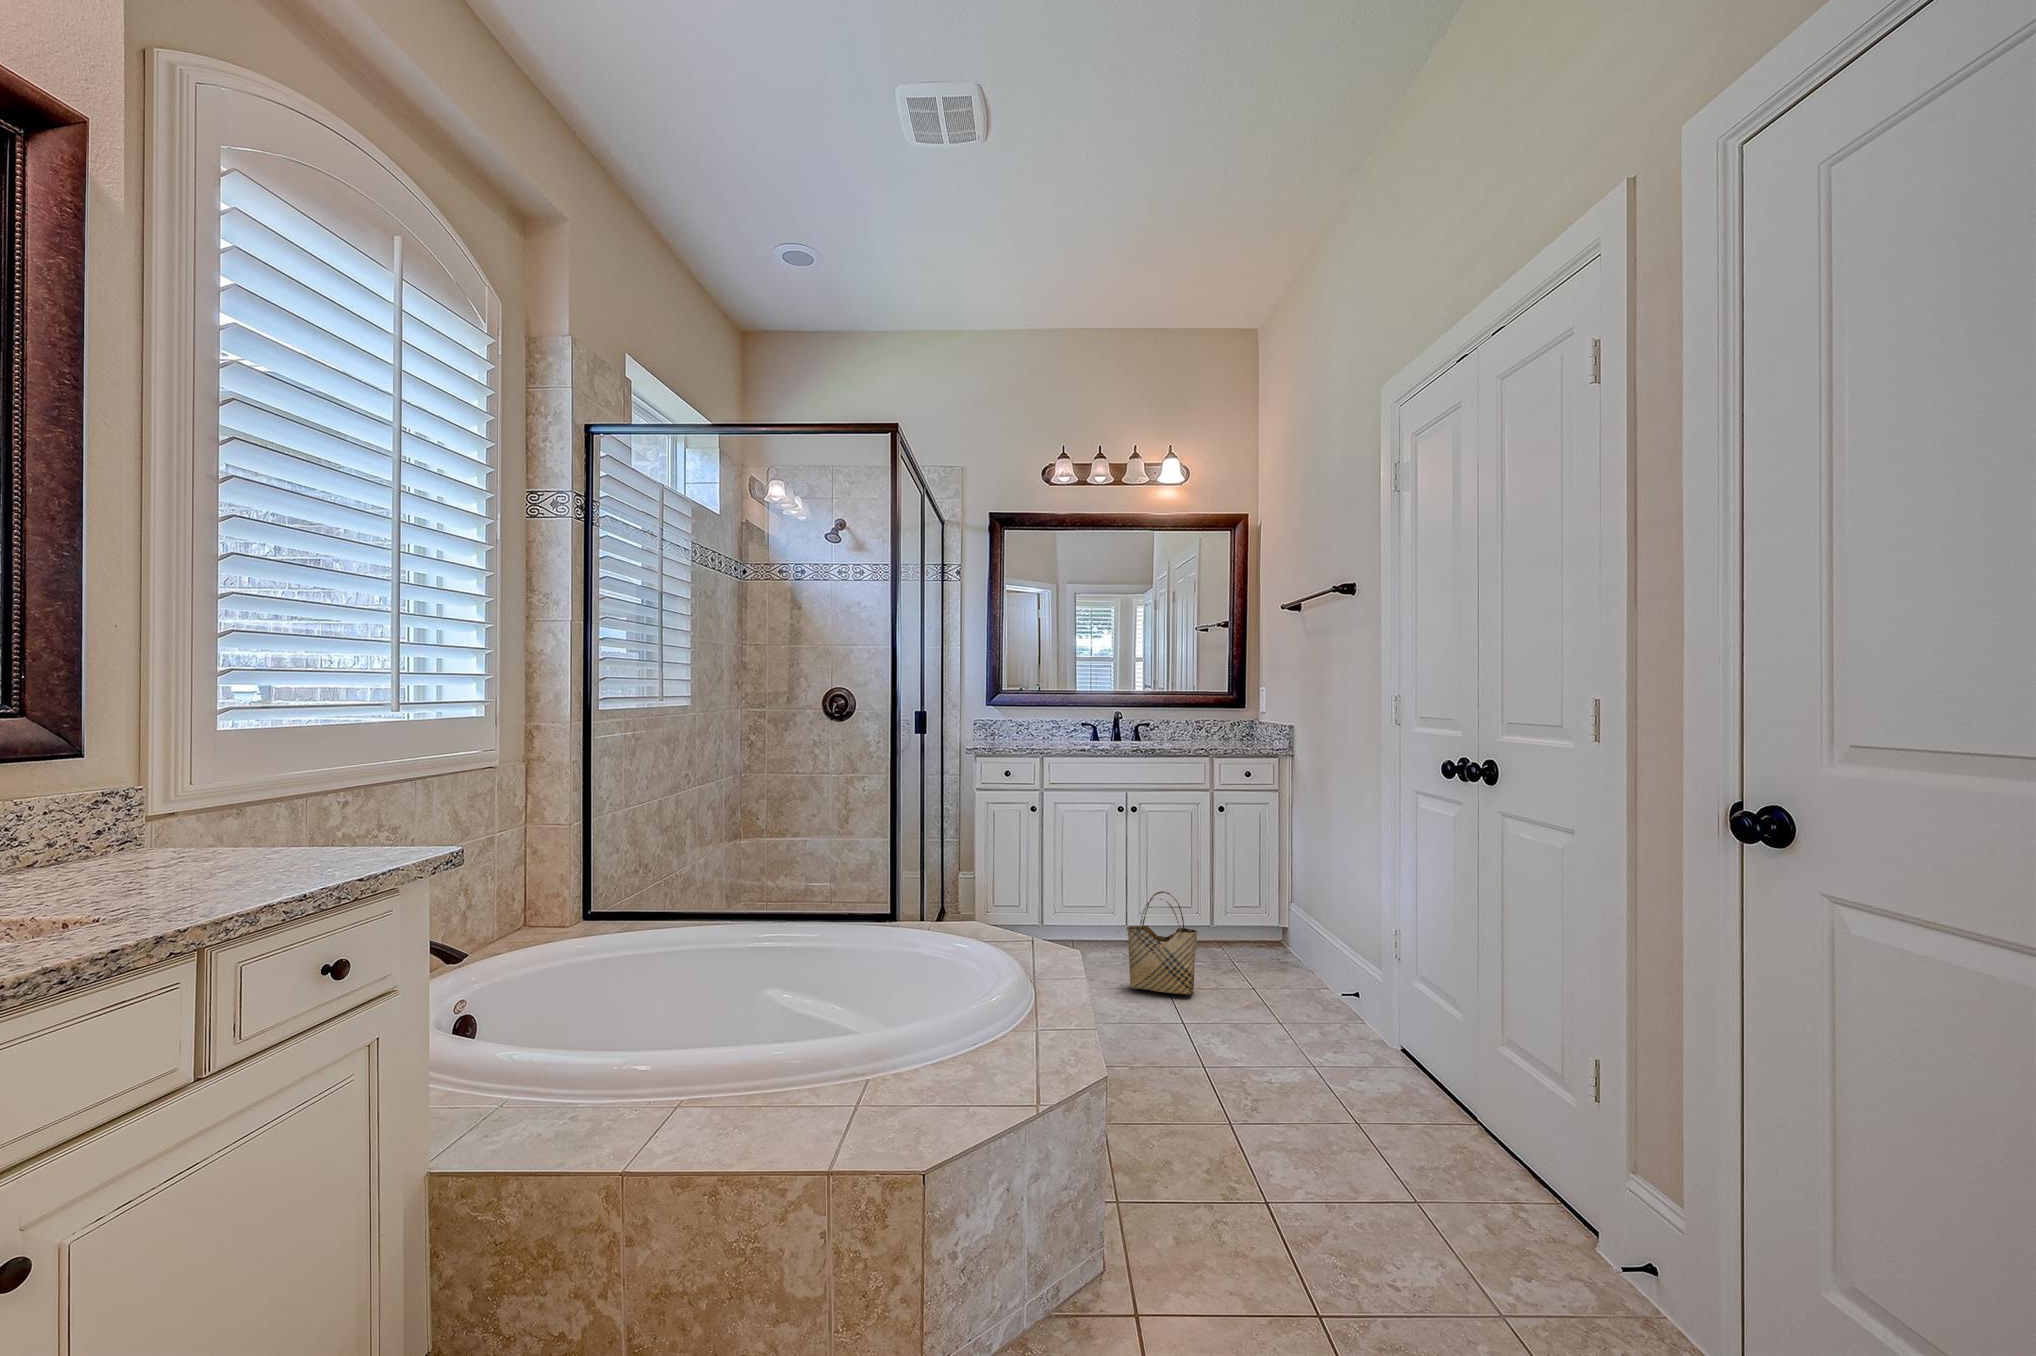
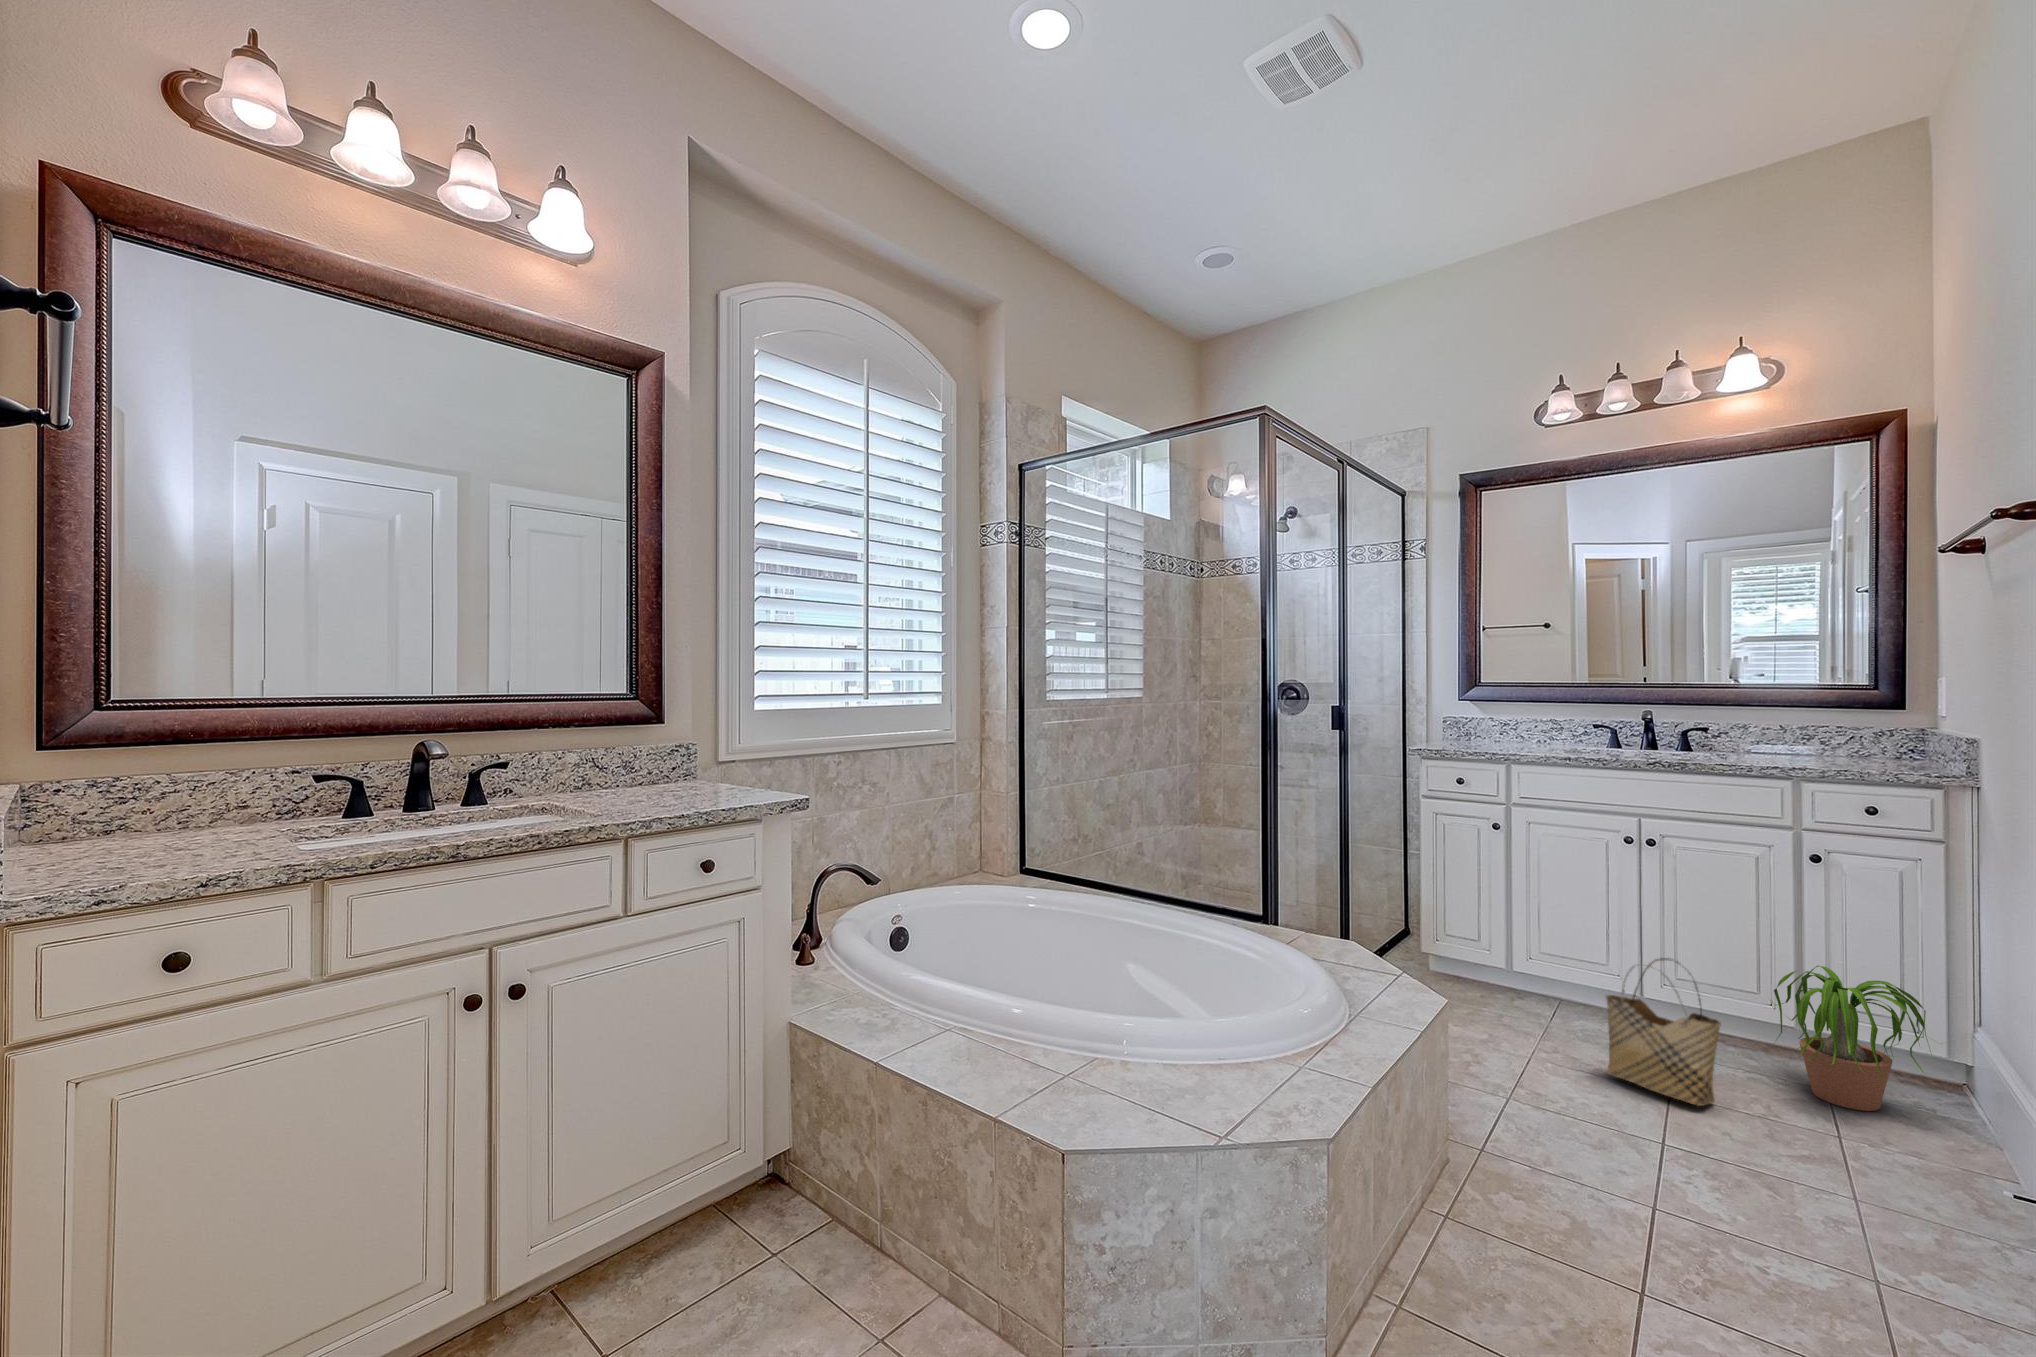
potted plant: none [1200,880,1297,973] -> present [1772,966,1934,1111]

